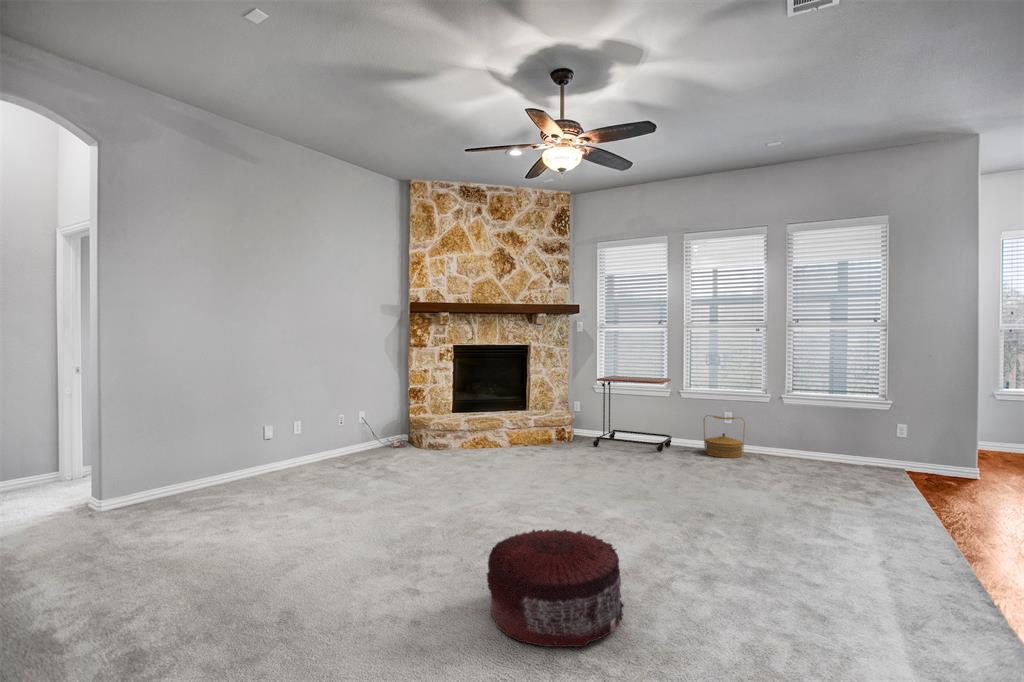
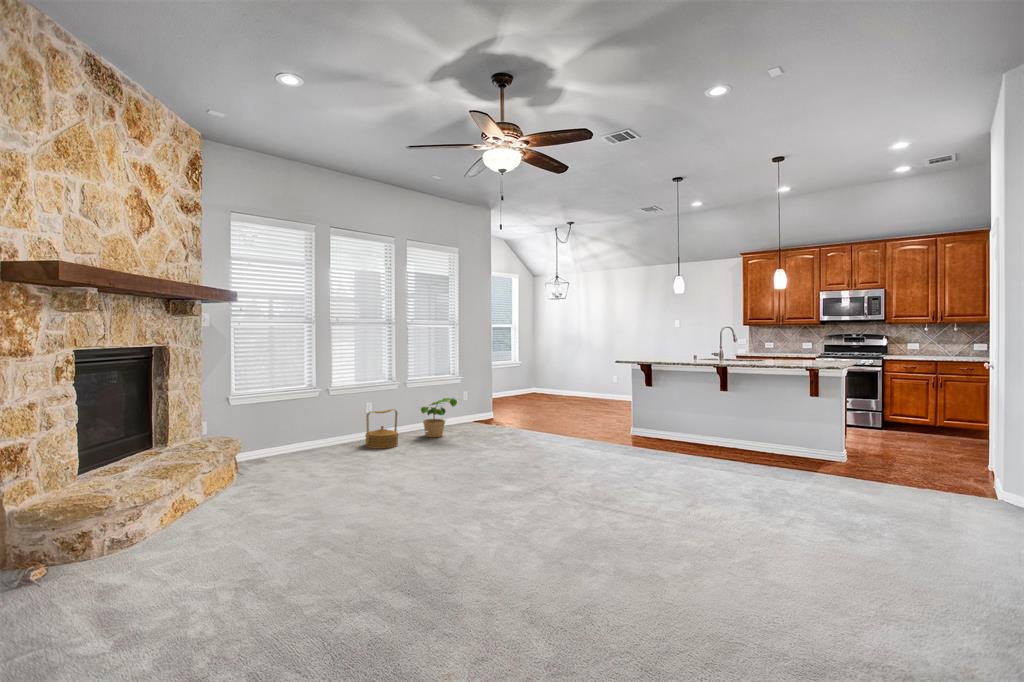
side table: present [593,376,672,452] -> none [256,380,352,471]
potted plant: none [783,415,833,465] -> present [421,398,457,437]
pouf: present [487,529,624,647] -> none [672,484,772,559]

